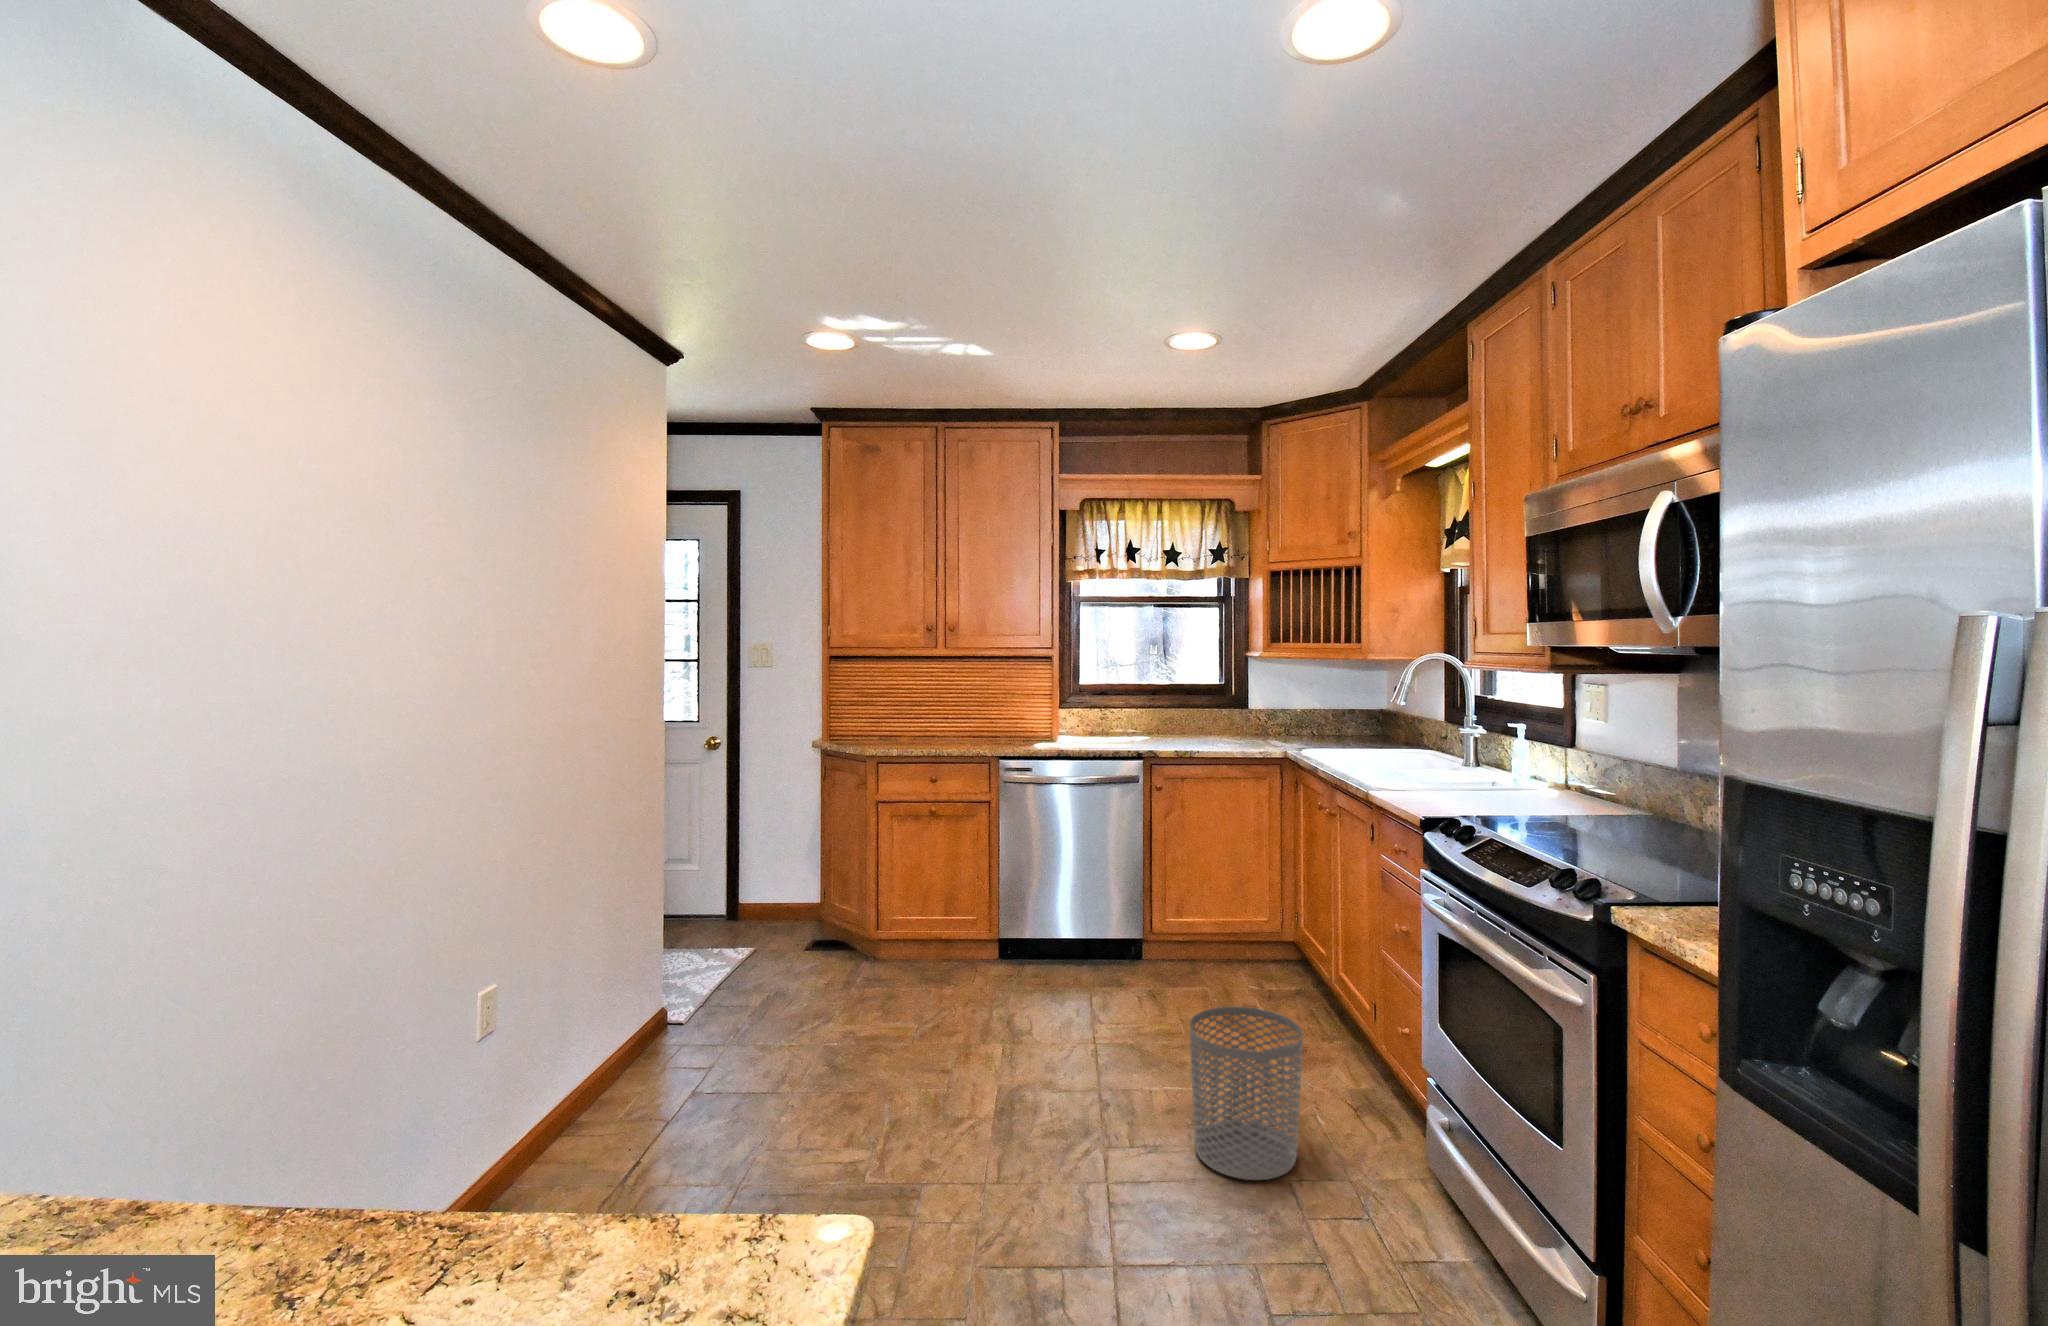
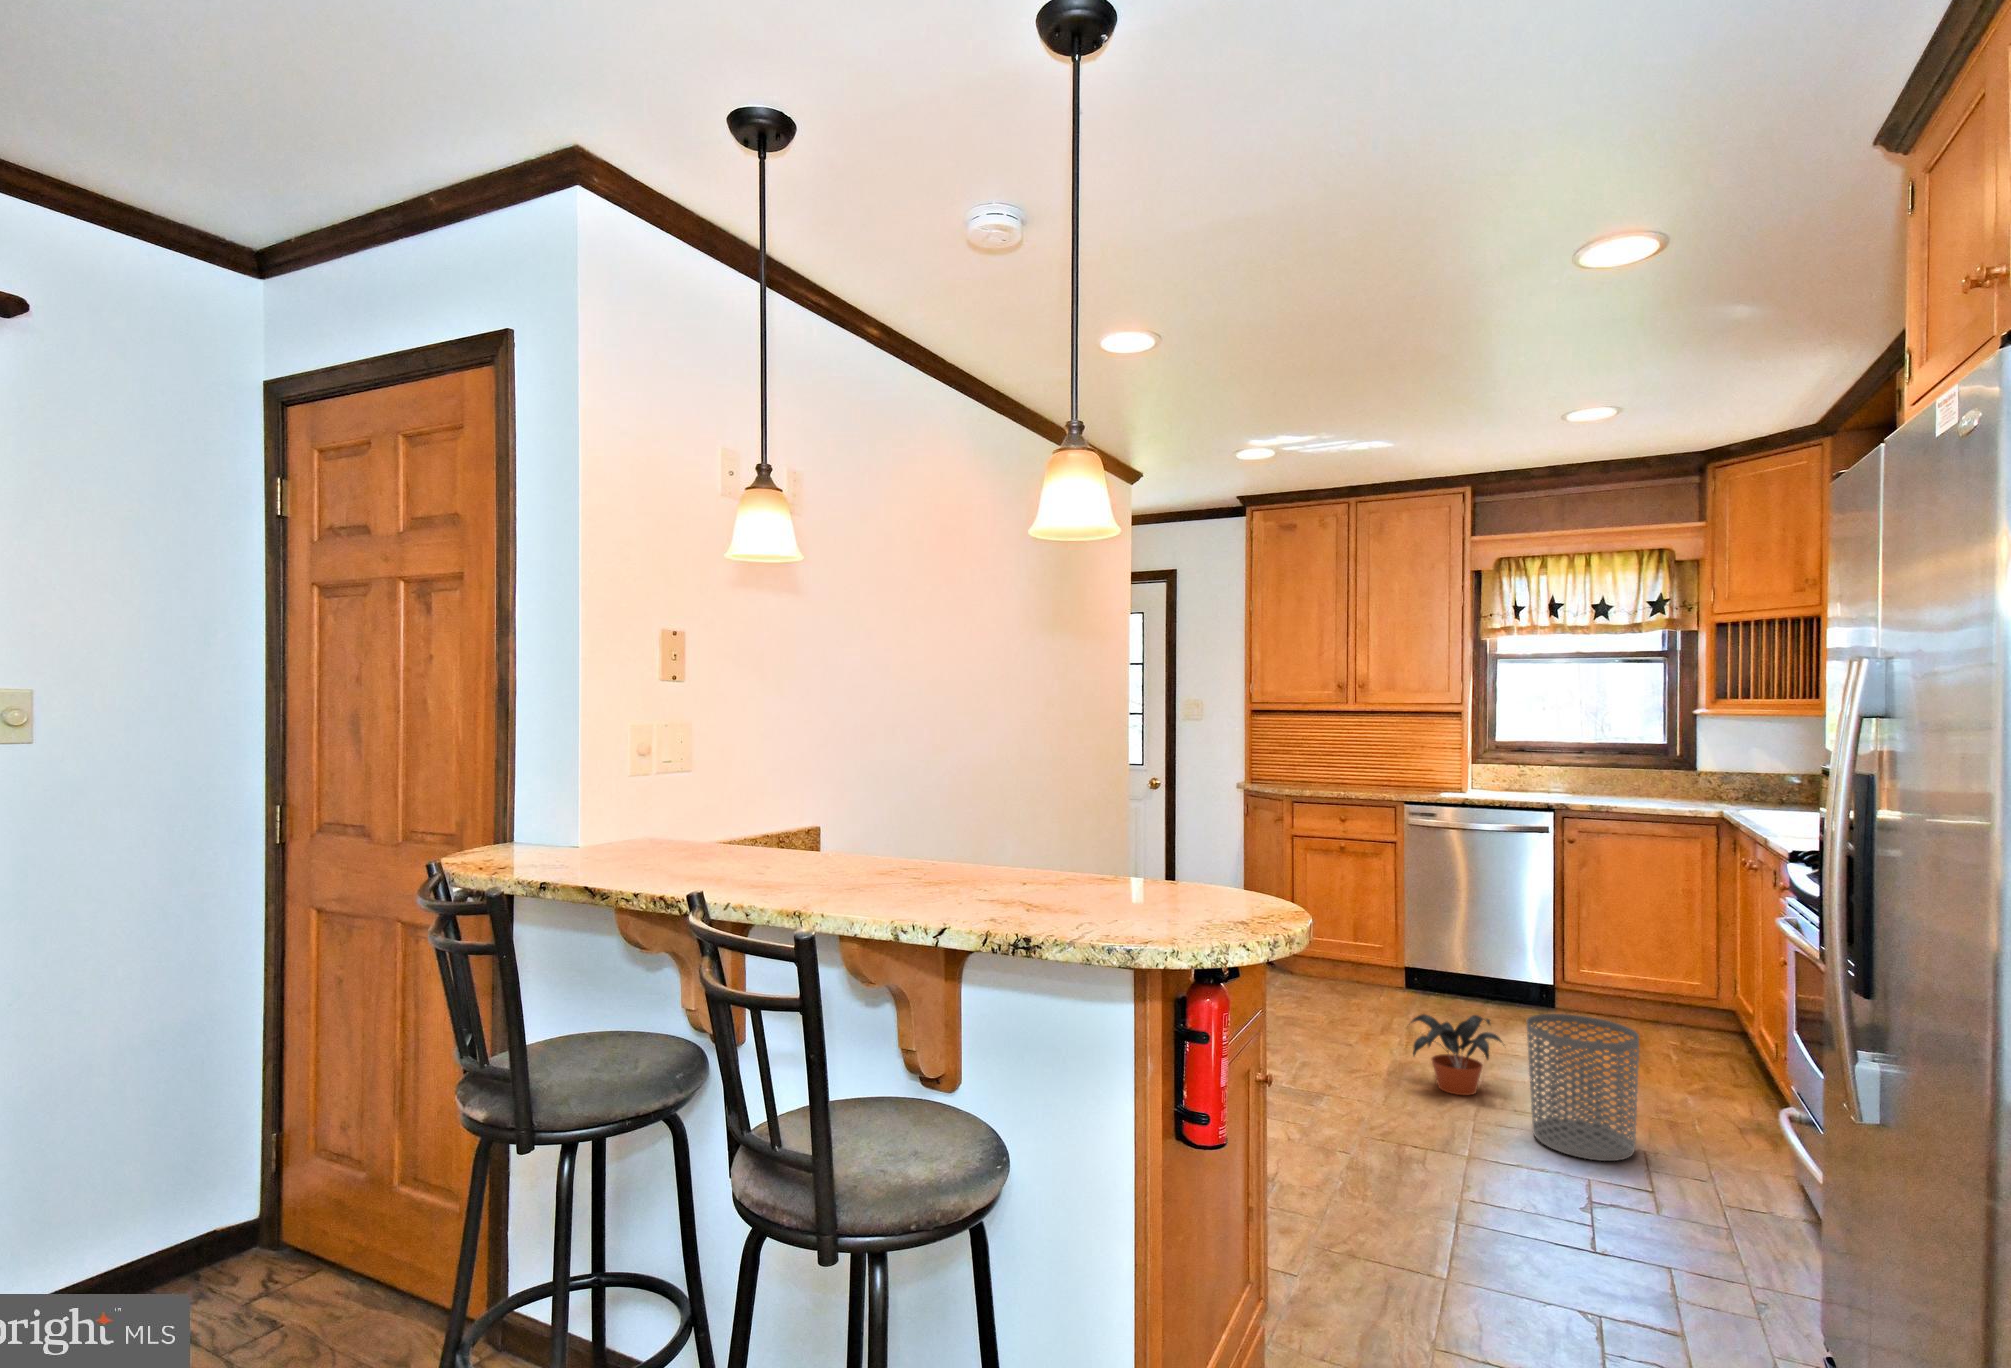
potted plant: none [1042,1008,1146,1108] -> present [1412,1014,1502,1095]

